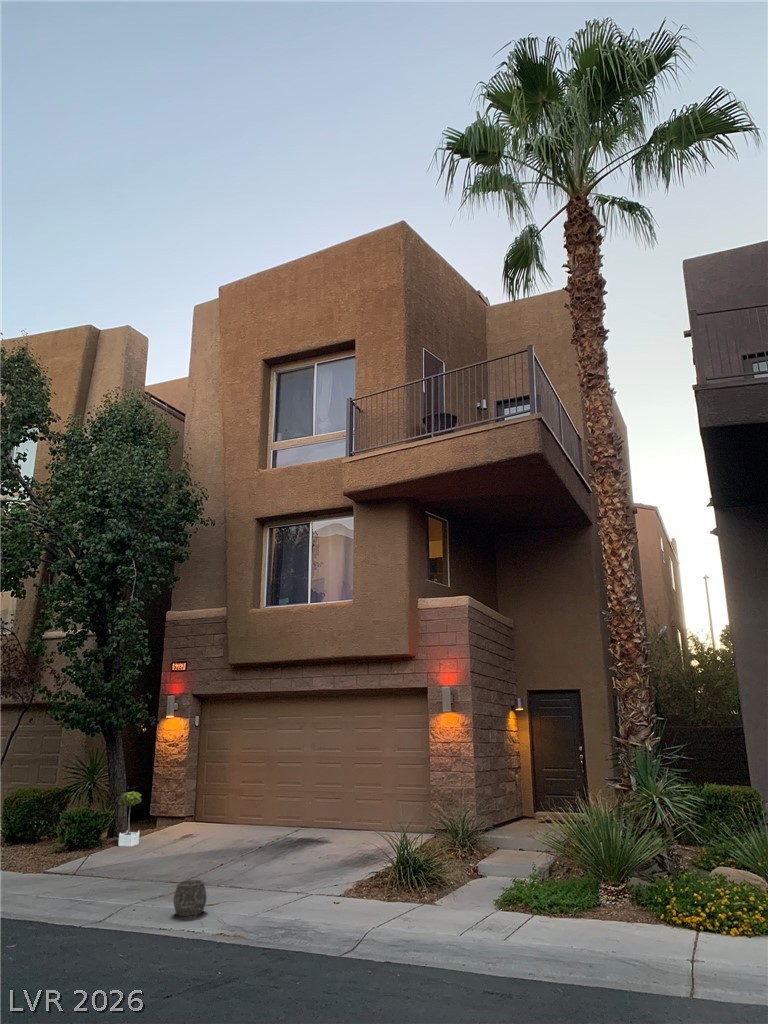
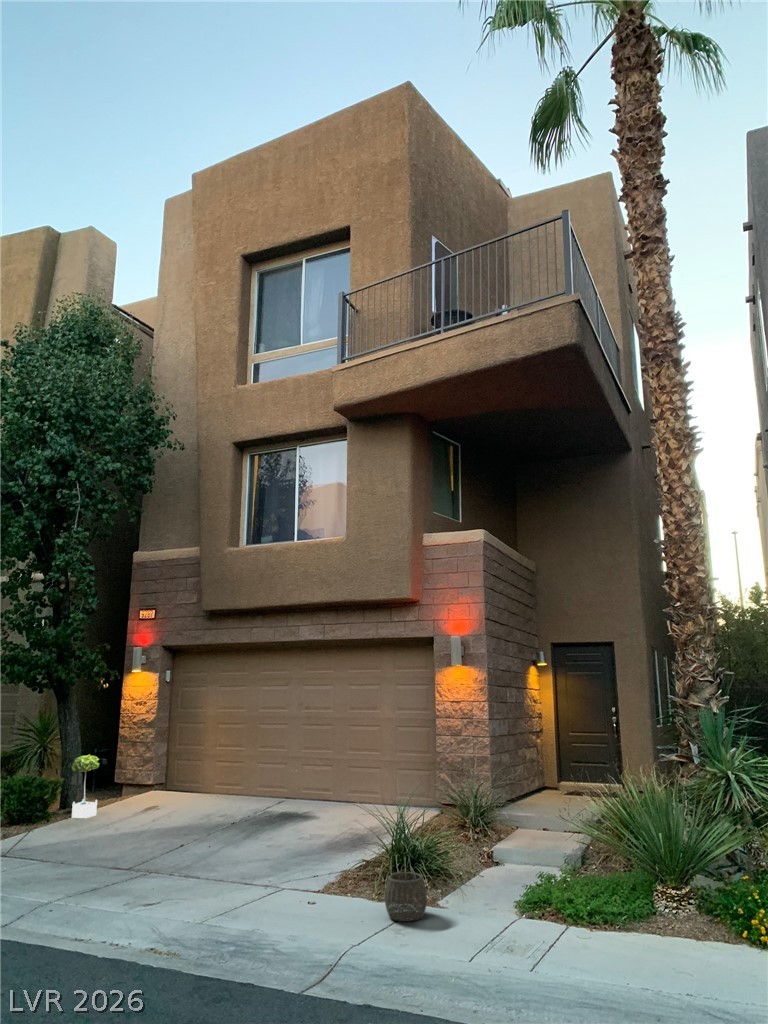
woven basket: present [174,880,206,916] -> present [384,872,427,921]

